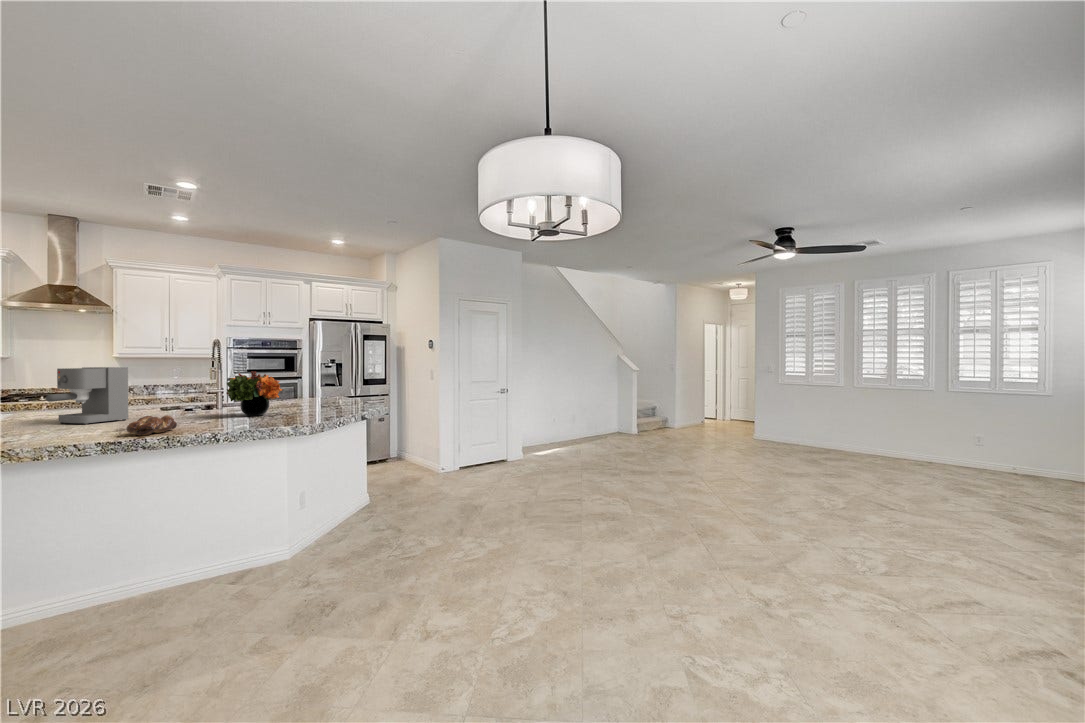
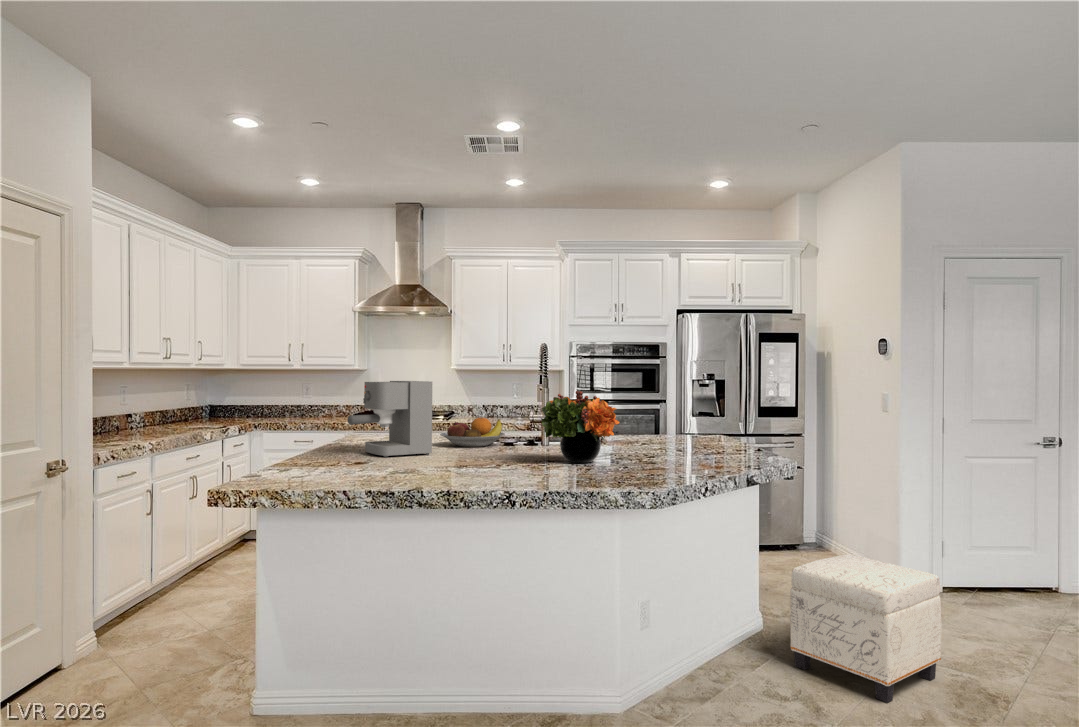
fruit bowl: none [127,393,186,414] -> present [440,418,505,447]
bread loaf: present [126,415,177,436] -> none [398,455,464,487]
ottoman: none [384,453,456,519] -> present [790,555,941,703]

